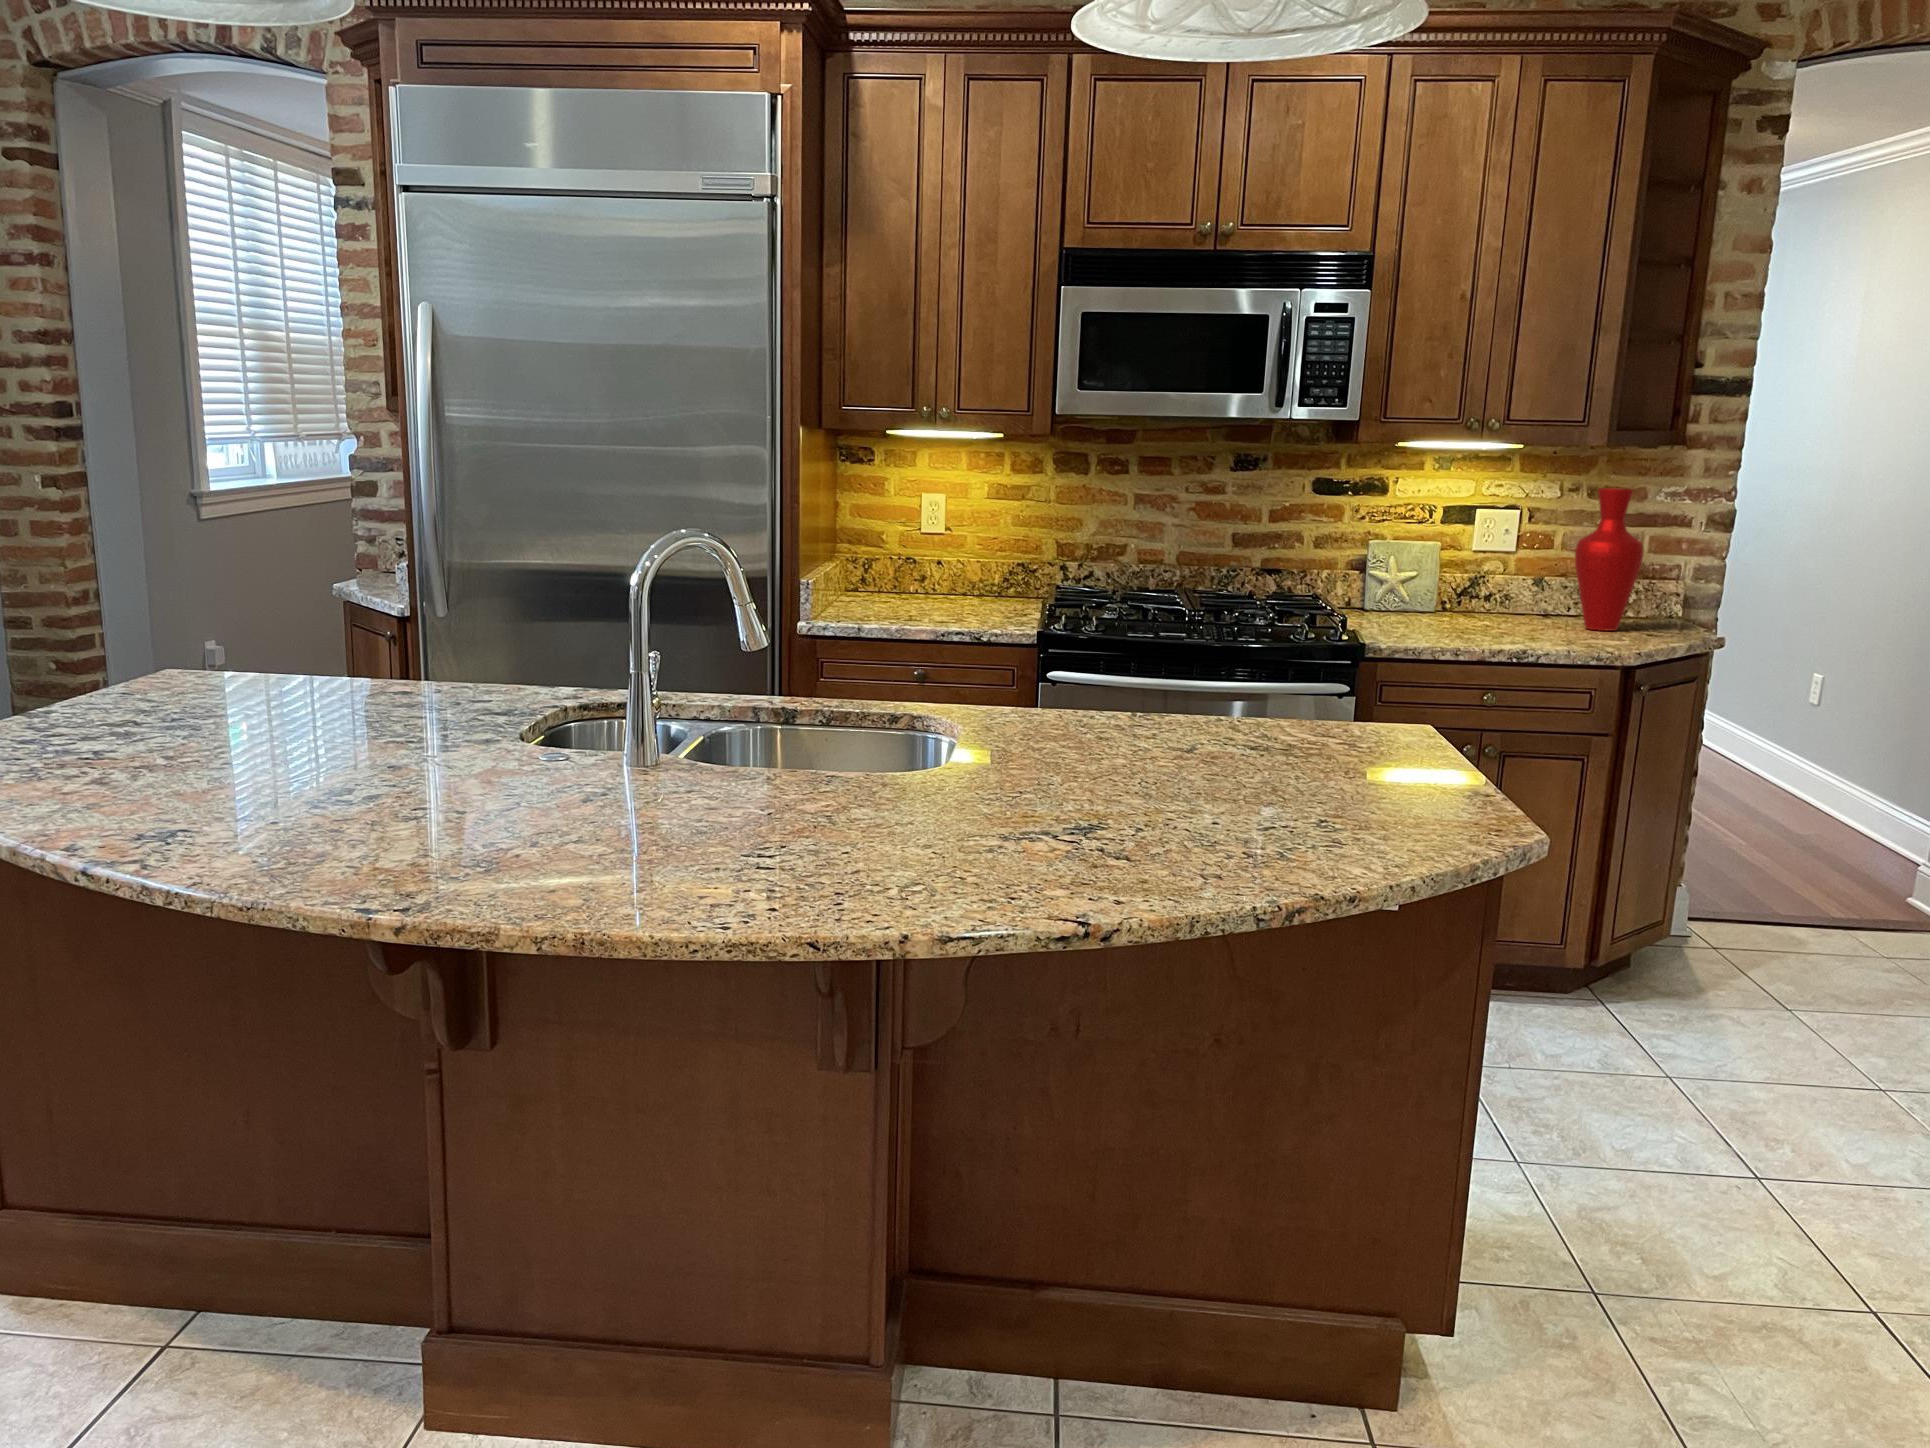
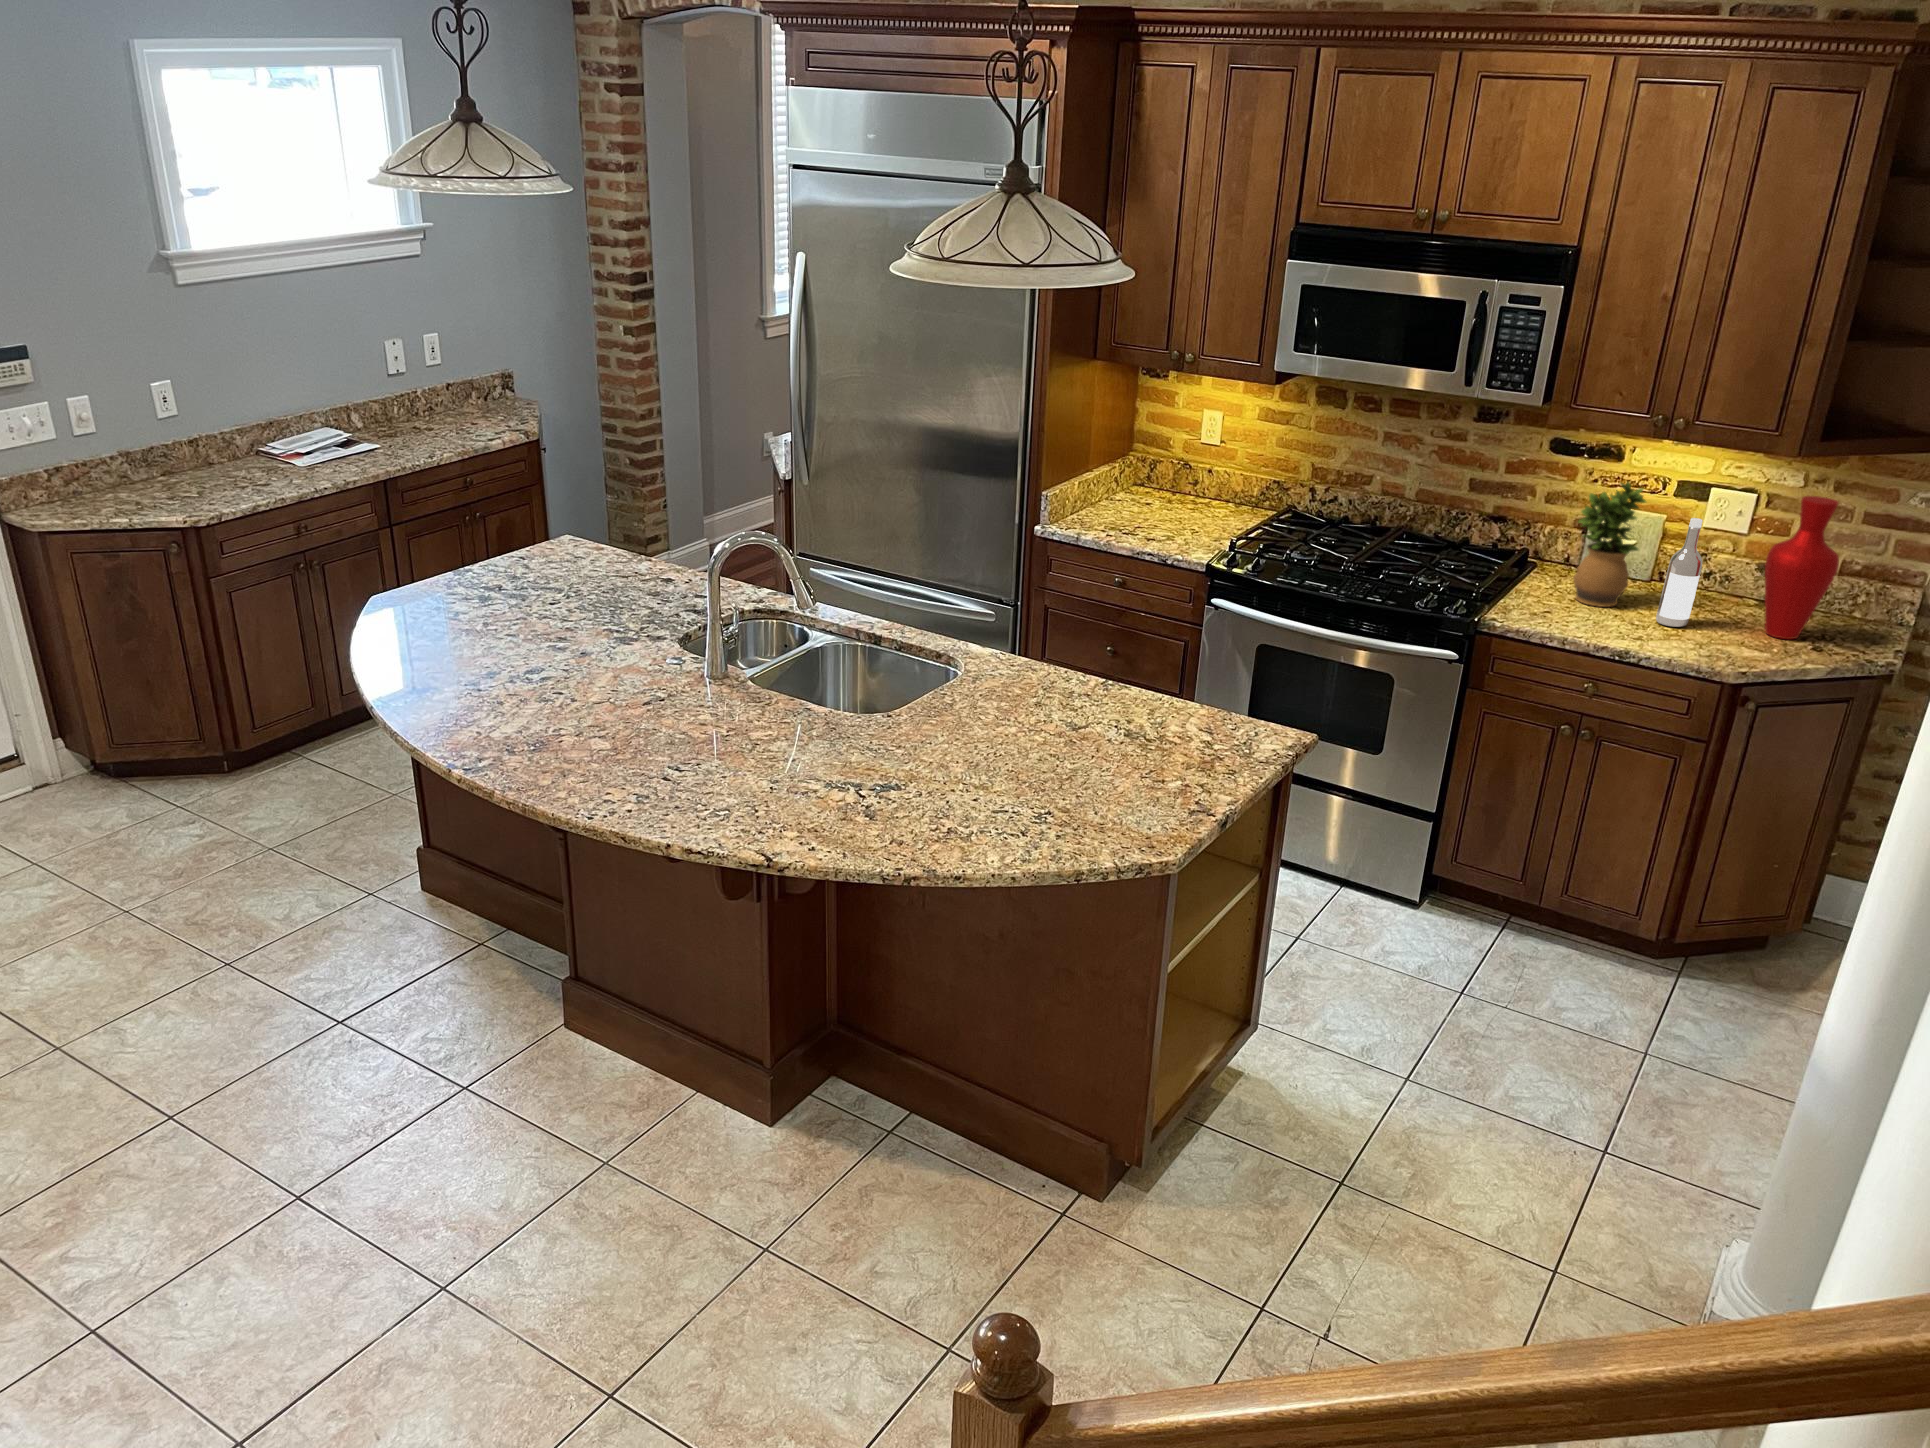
potted plant: none [1393,496,1461,627] -> present [1573,482,1646,607]
wine bottle: none [1495,518,1532,632] -> present [1656,518,1703,627]

